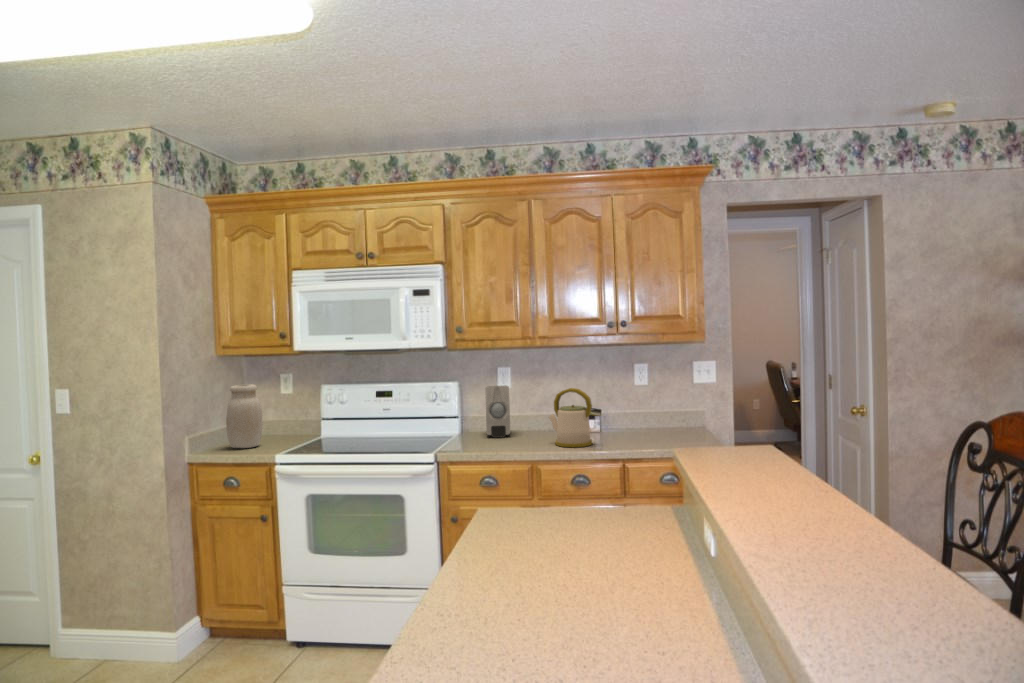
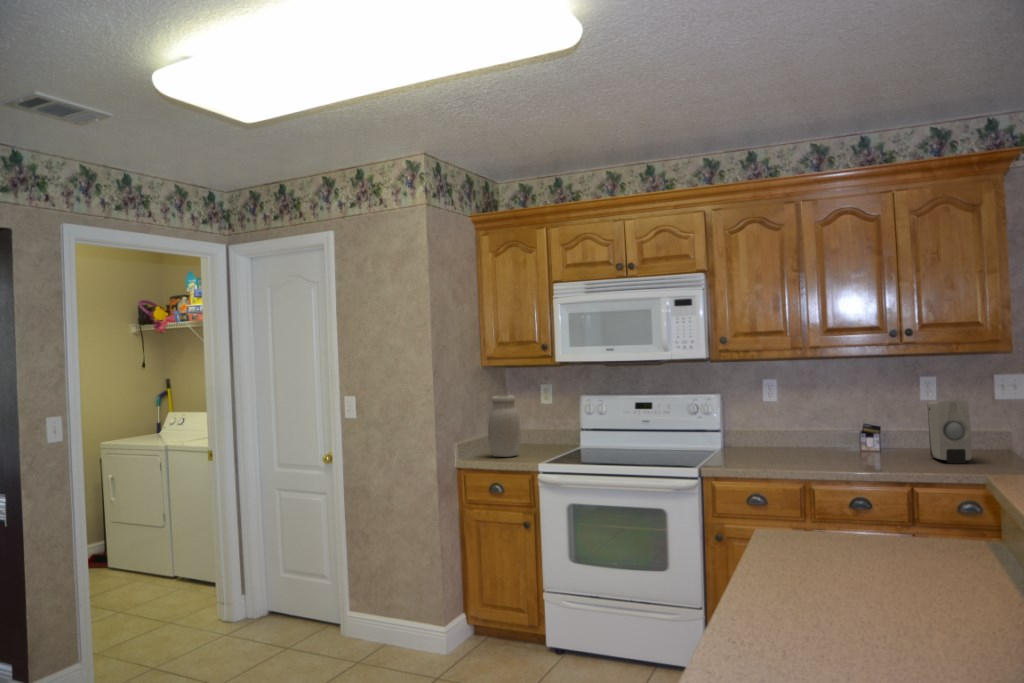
soap dispenser: present [485,385,510,438] -> present [927,401,972,463]
kettle: present [549,388,592,447] -> none [822,403,873,466]

